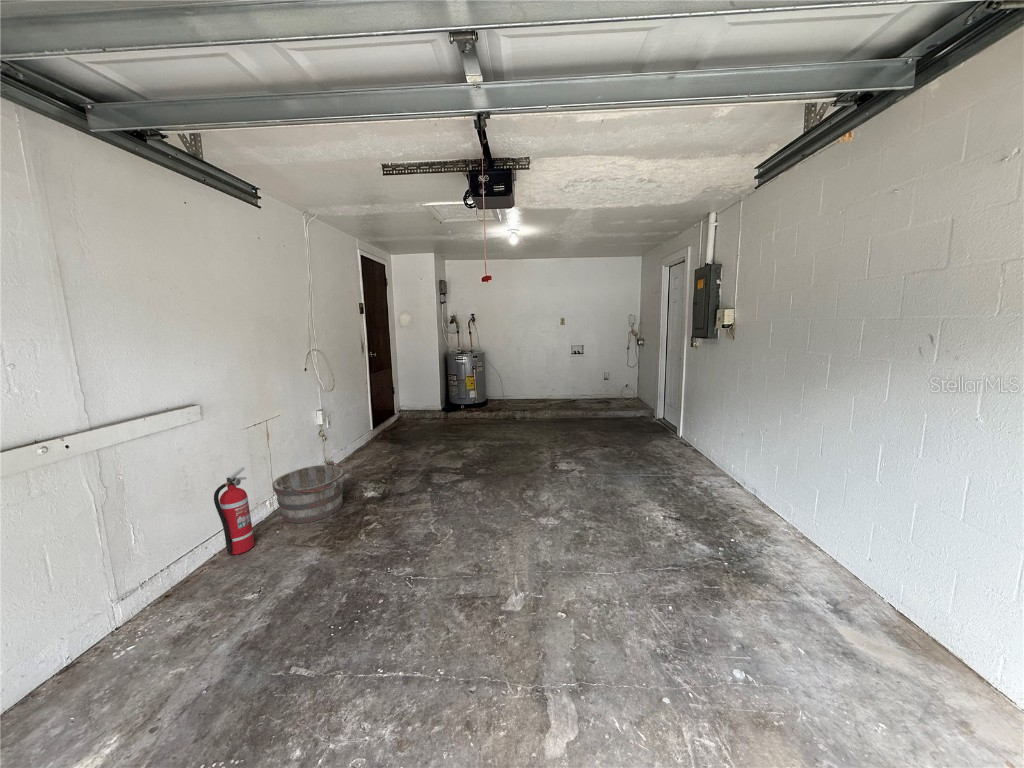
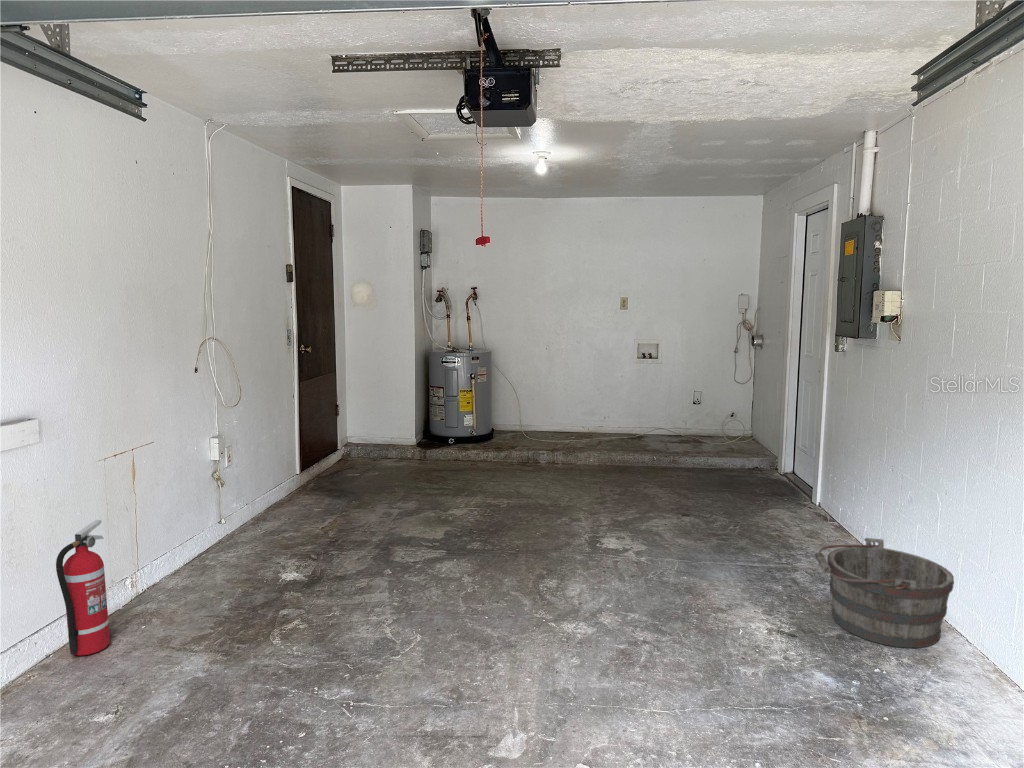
bucket: present [273,460,352,523] -> present [815,538,954,648]

